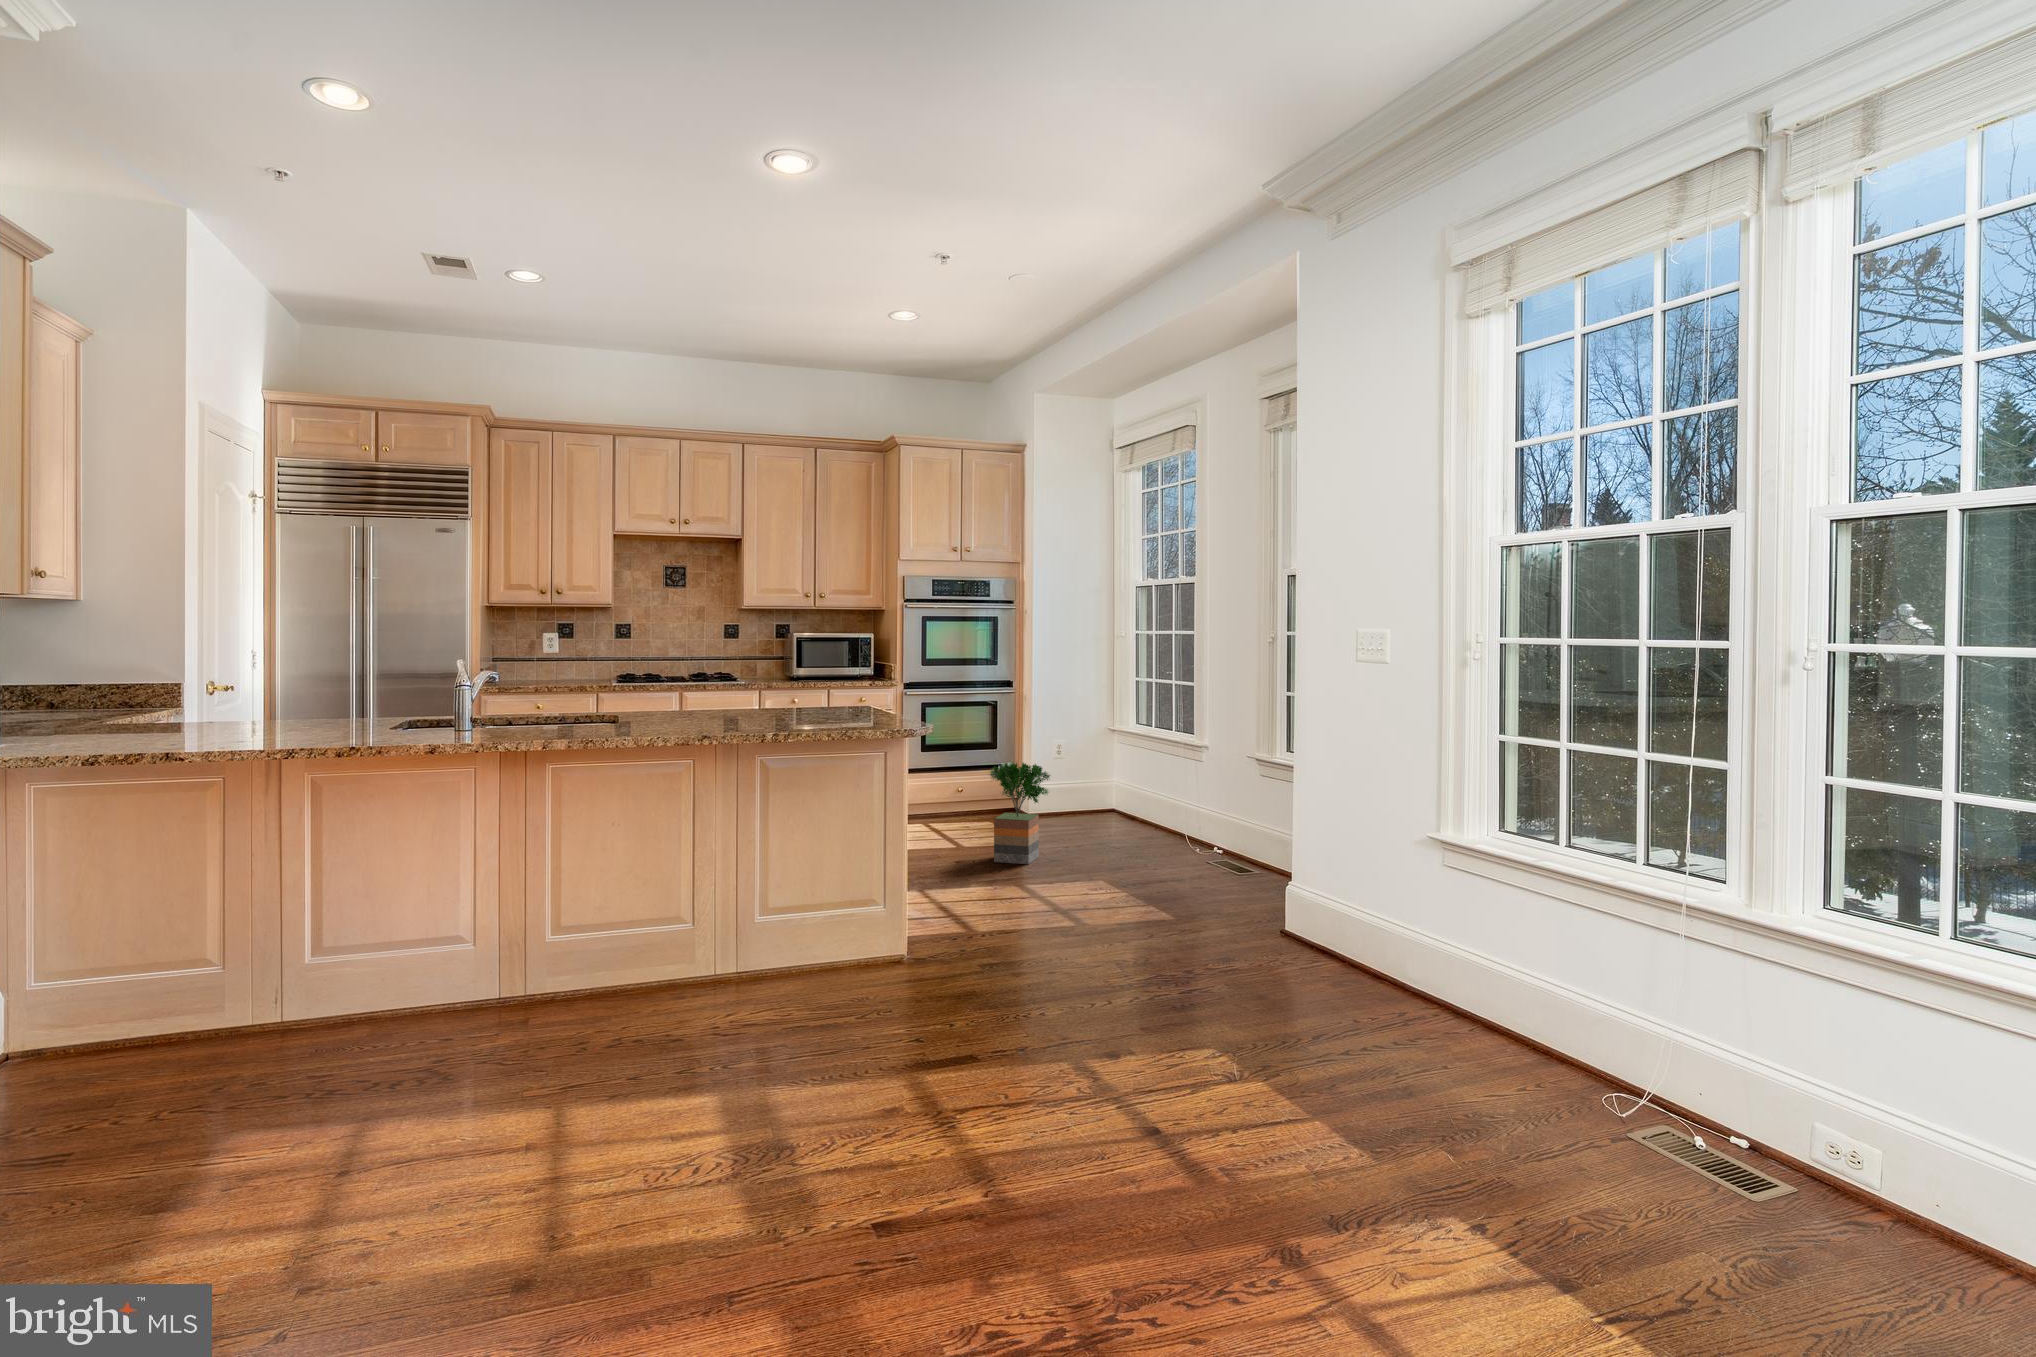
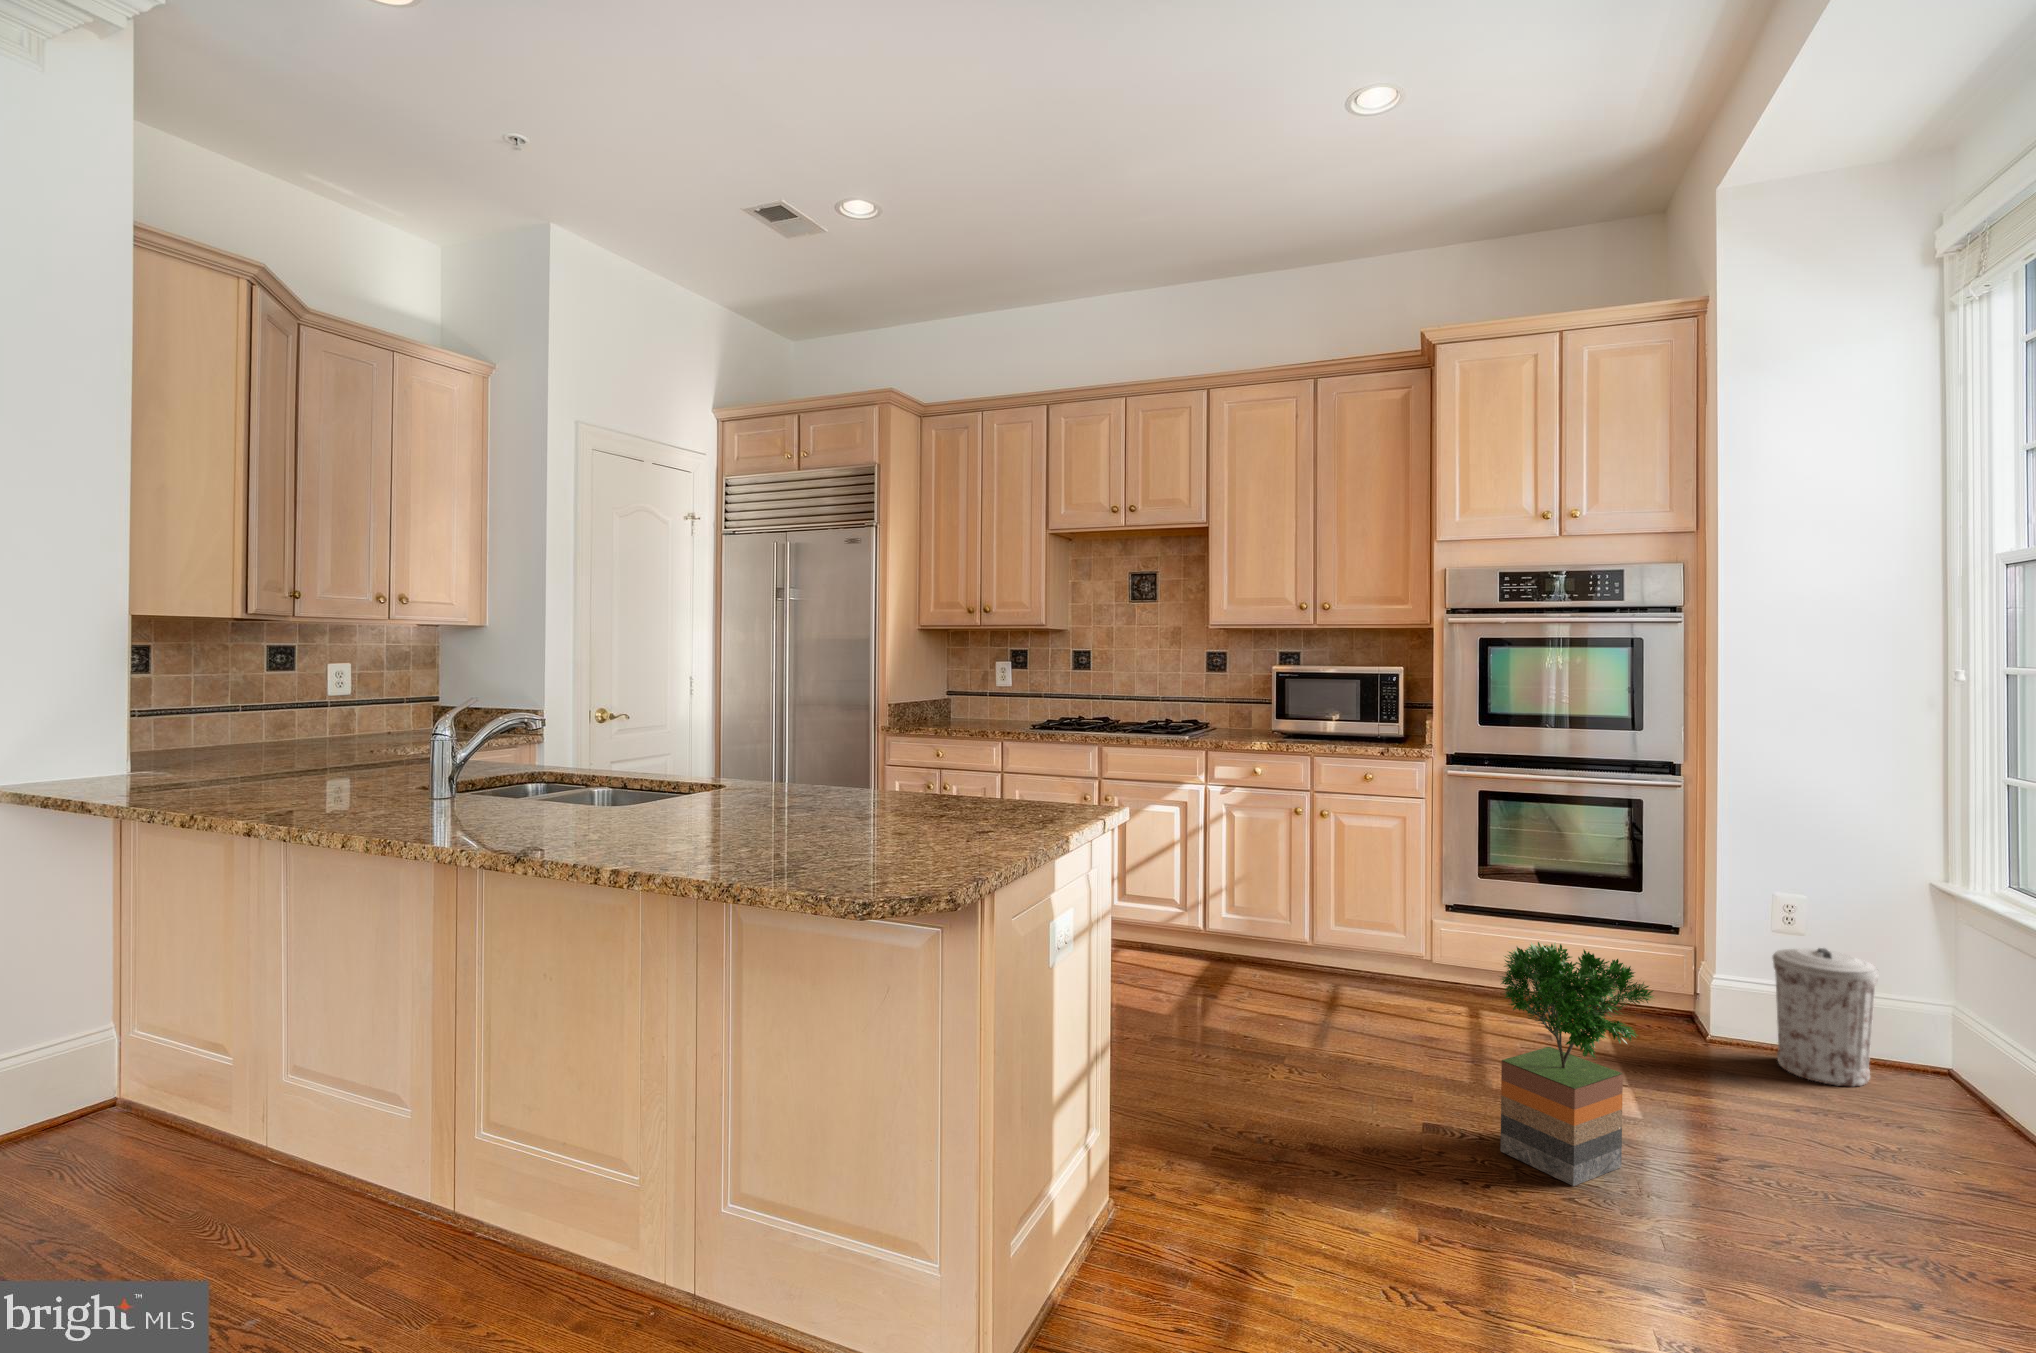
trash can: none [1058,764,1097,824] -> present [1773,948,1879,1086]

